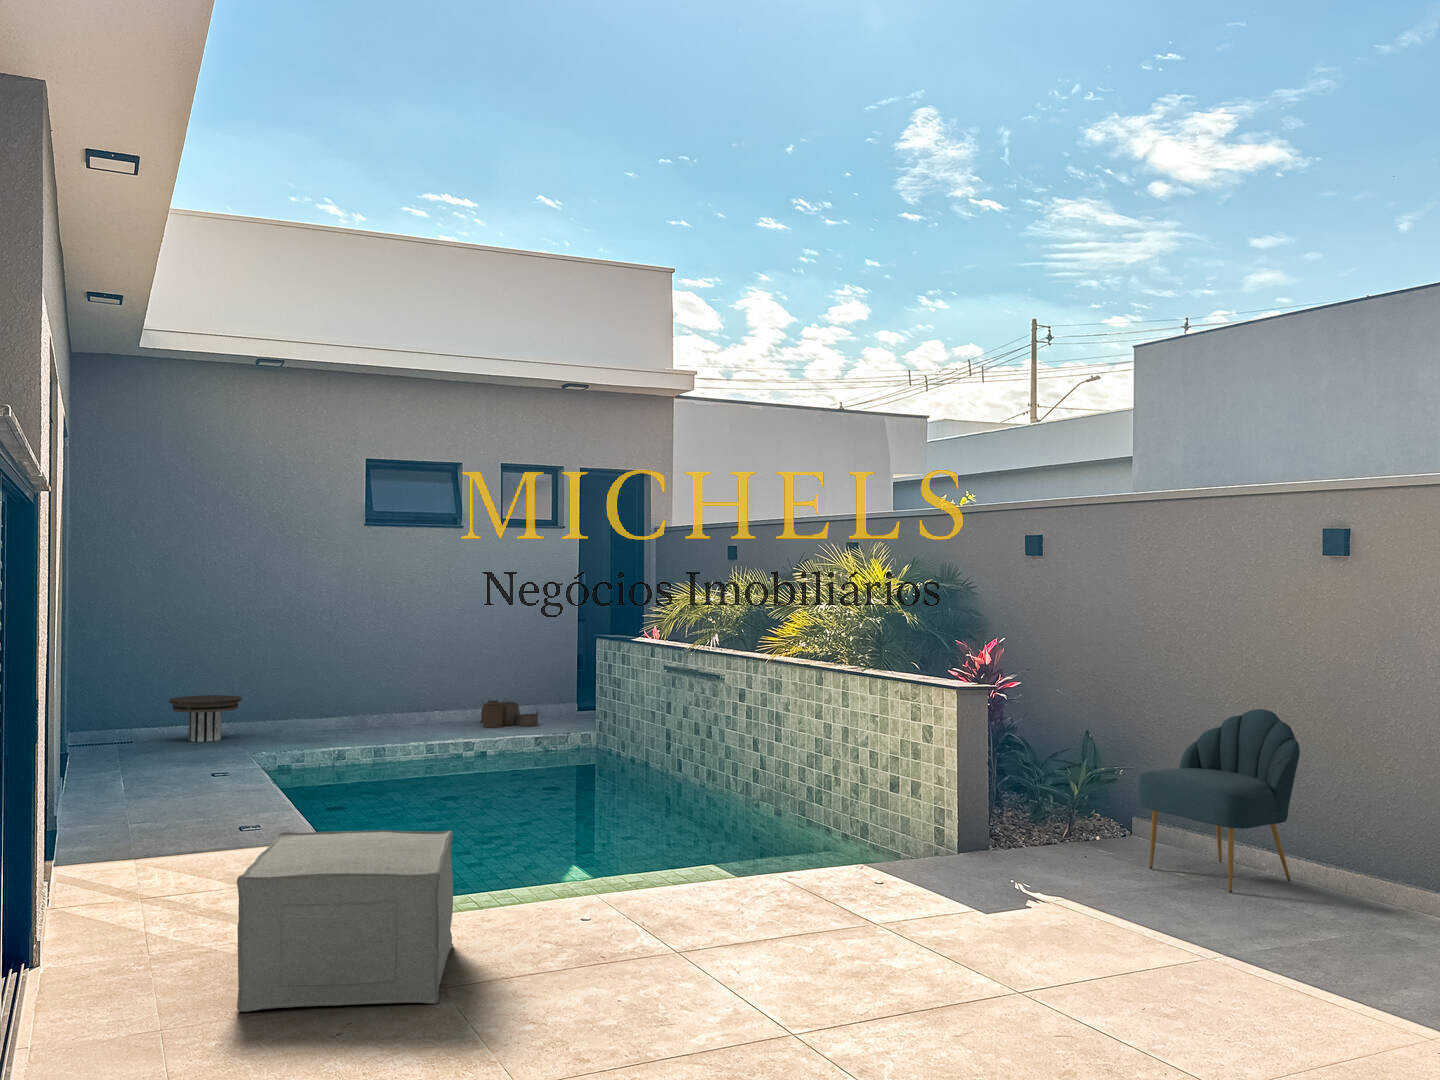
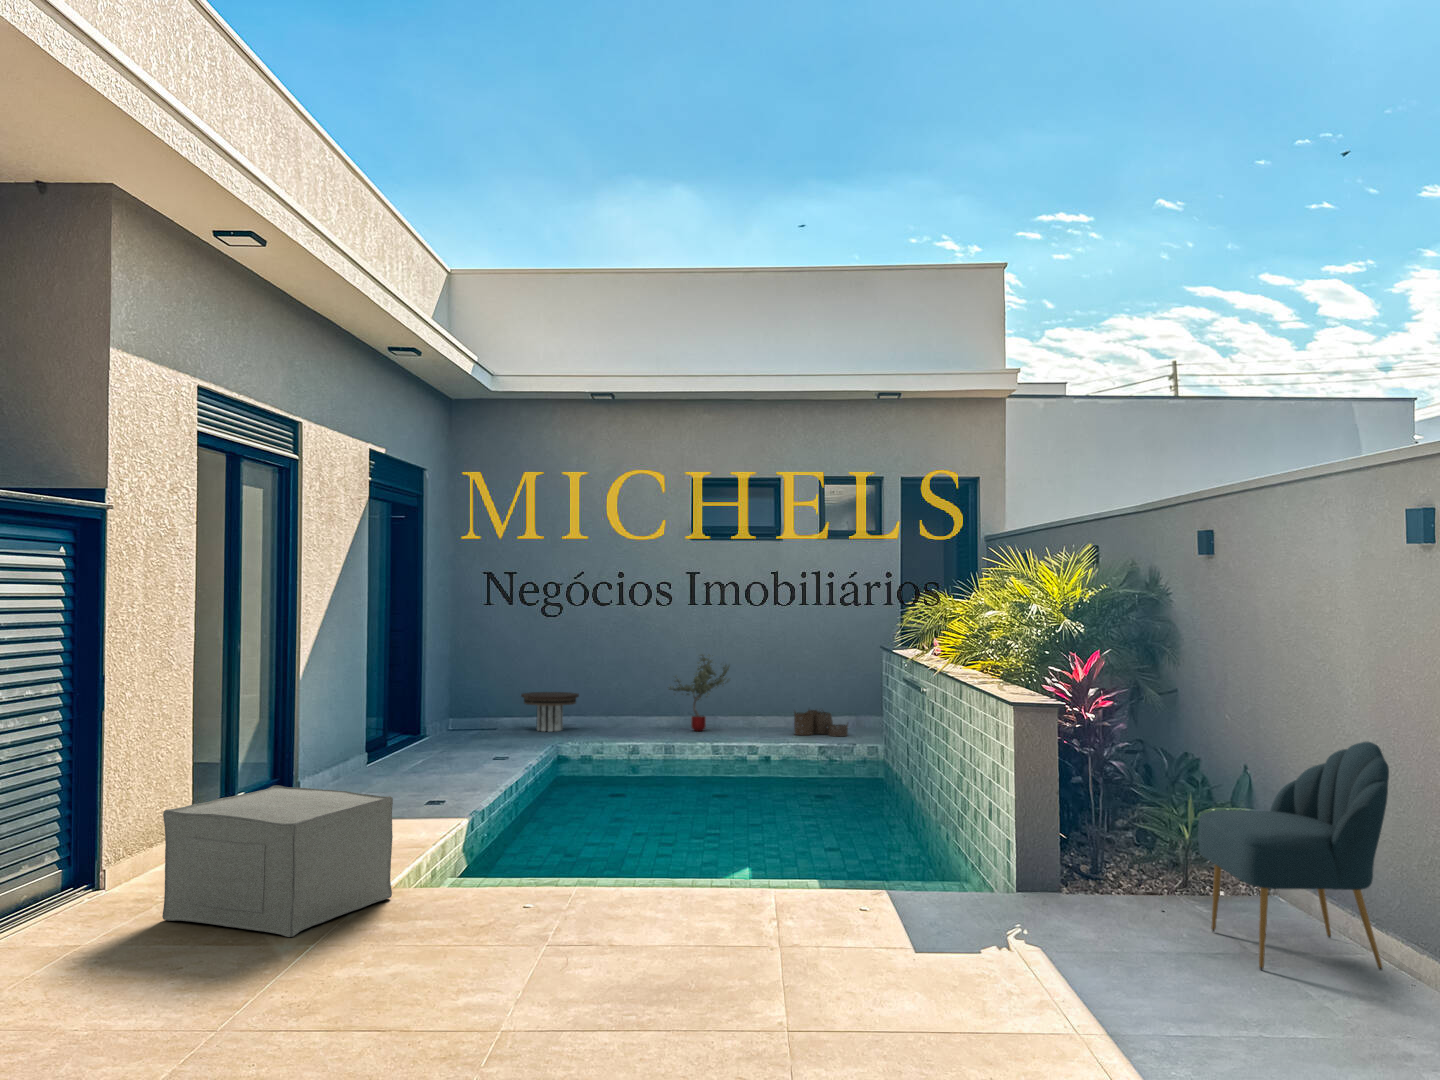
potted tree: none [342,646,413,730] -> present [668,655,729,731]

